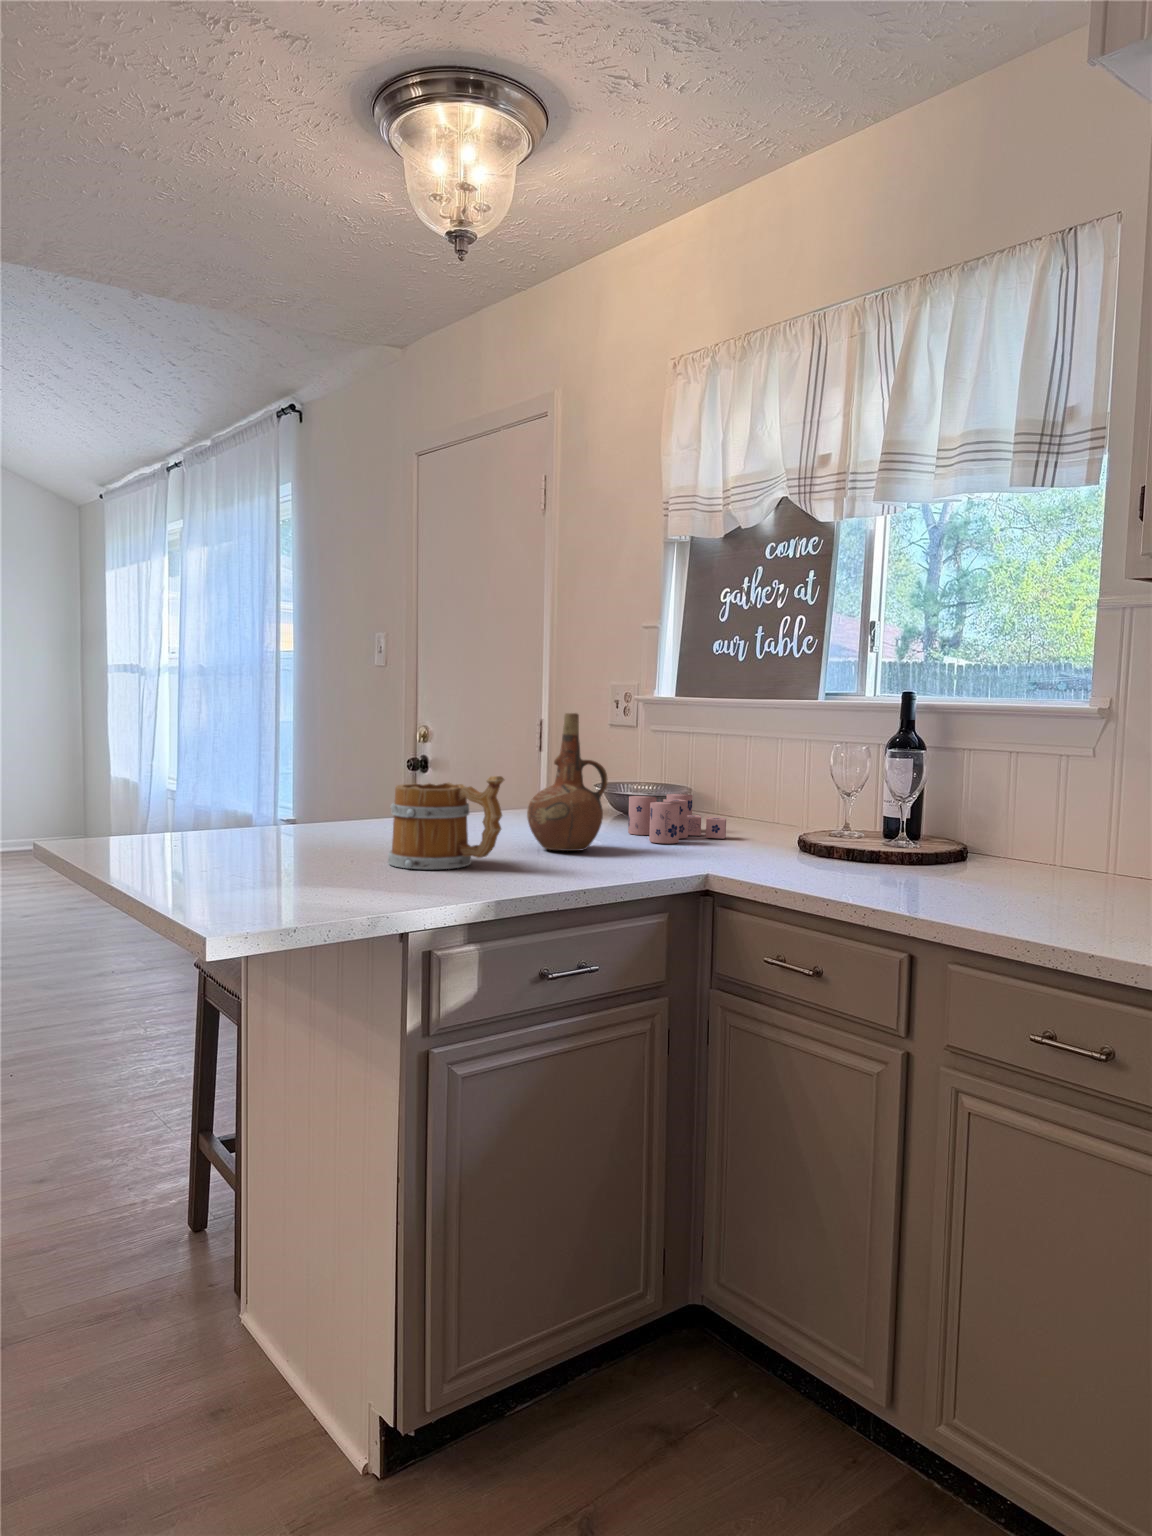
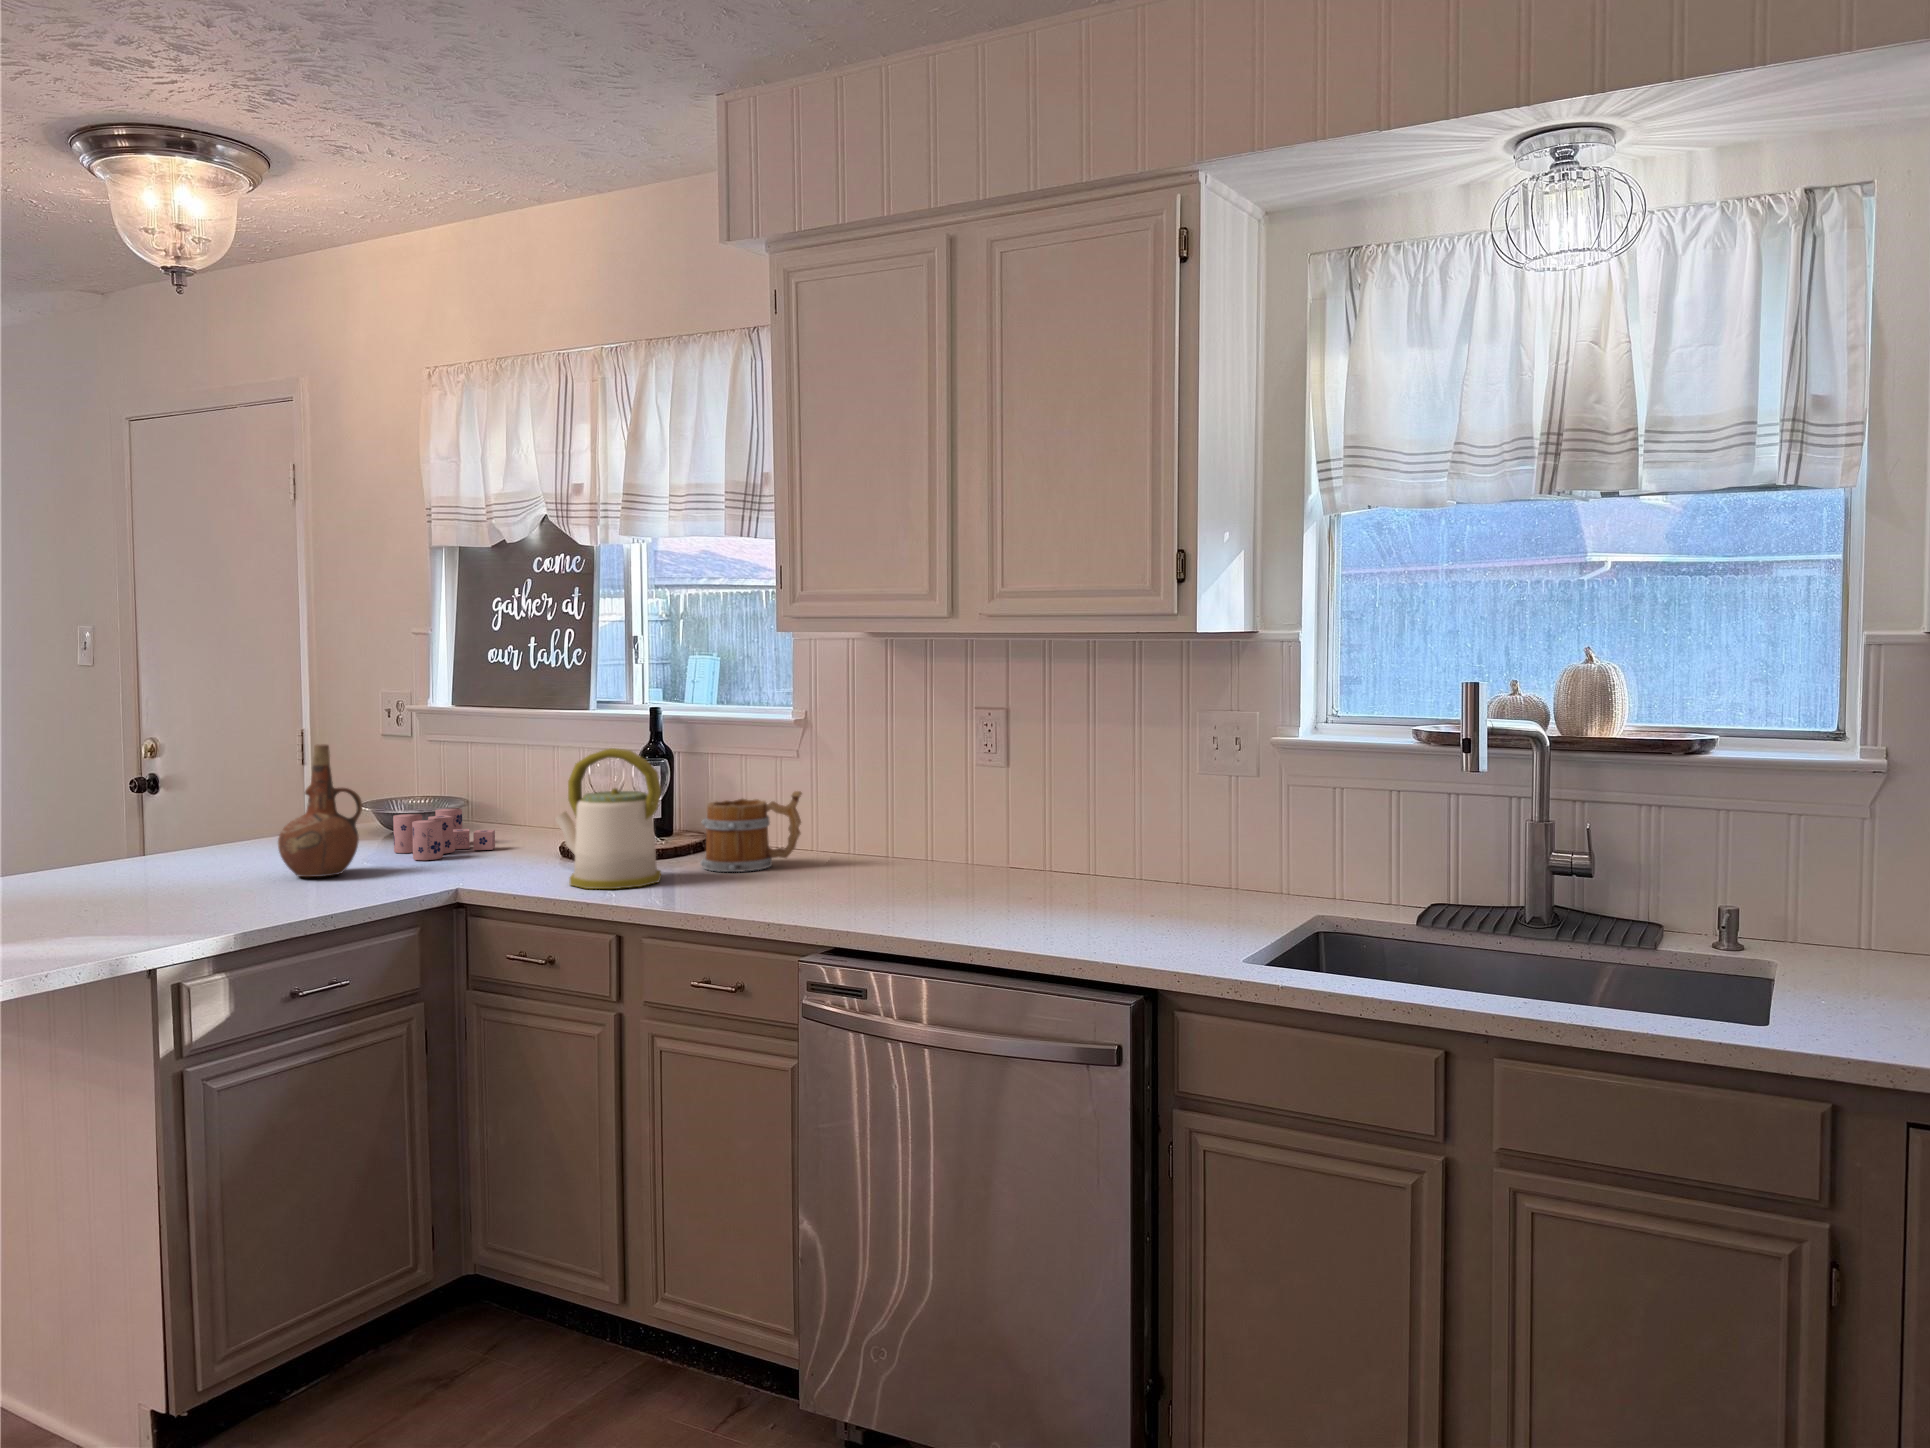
kettle: none [817,726,950,894] -> present [555,748,661,889]
mug: present [388,776,504,869] -> present [700,791,802,872]

